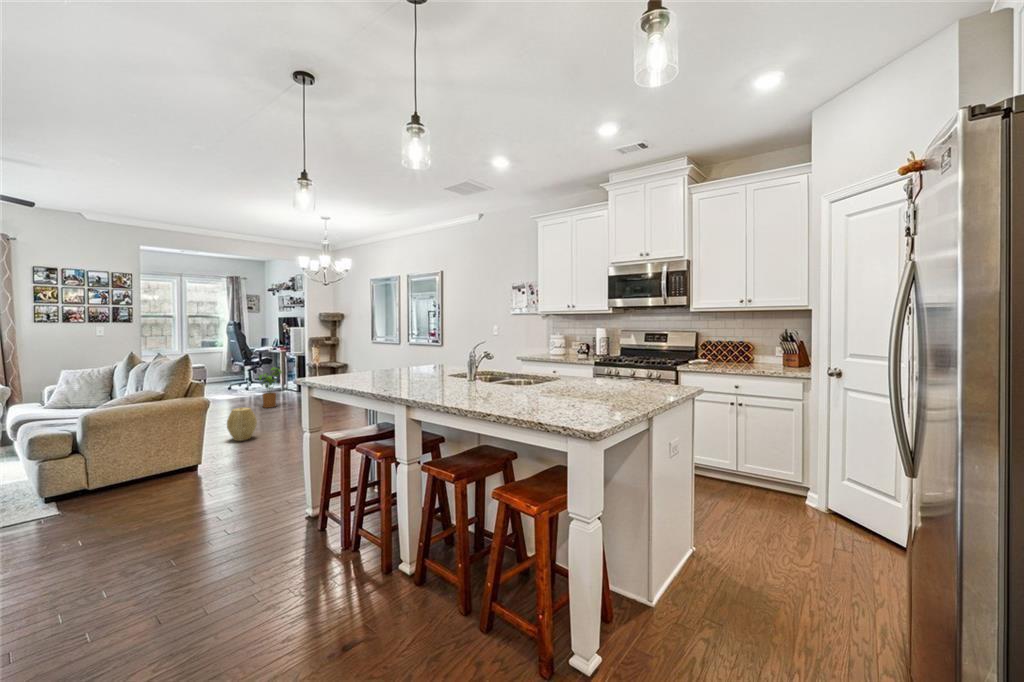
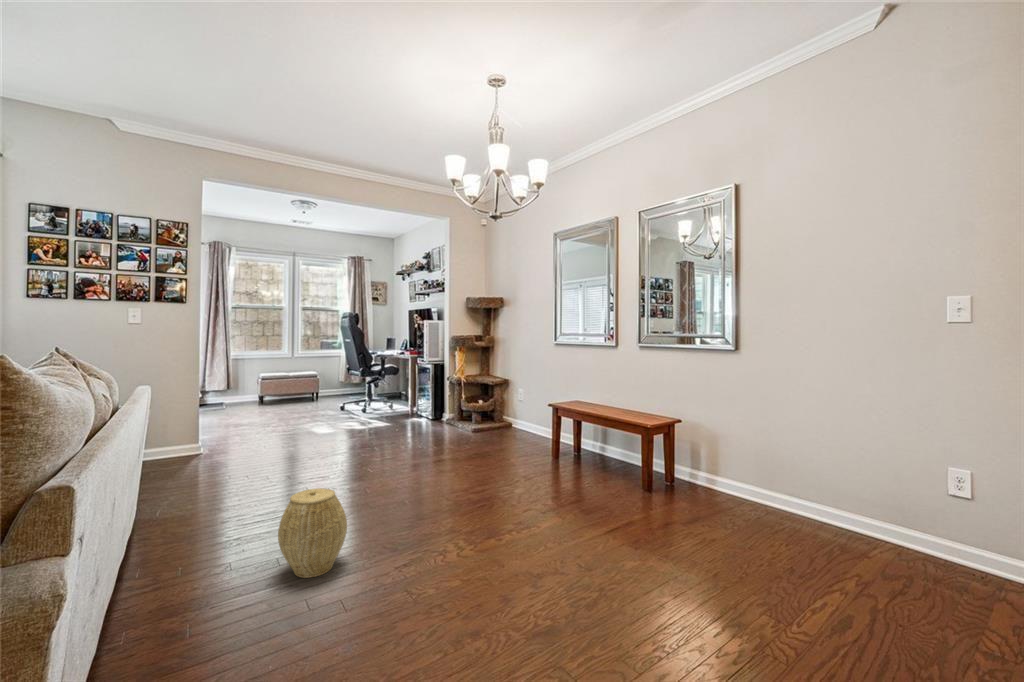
house plant: present [259,368,282,408] -> none [373,384,415,455]

